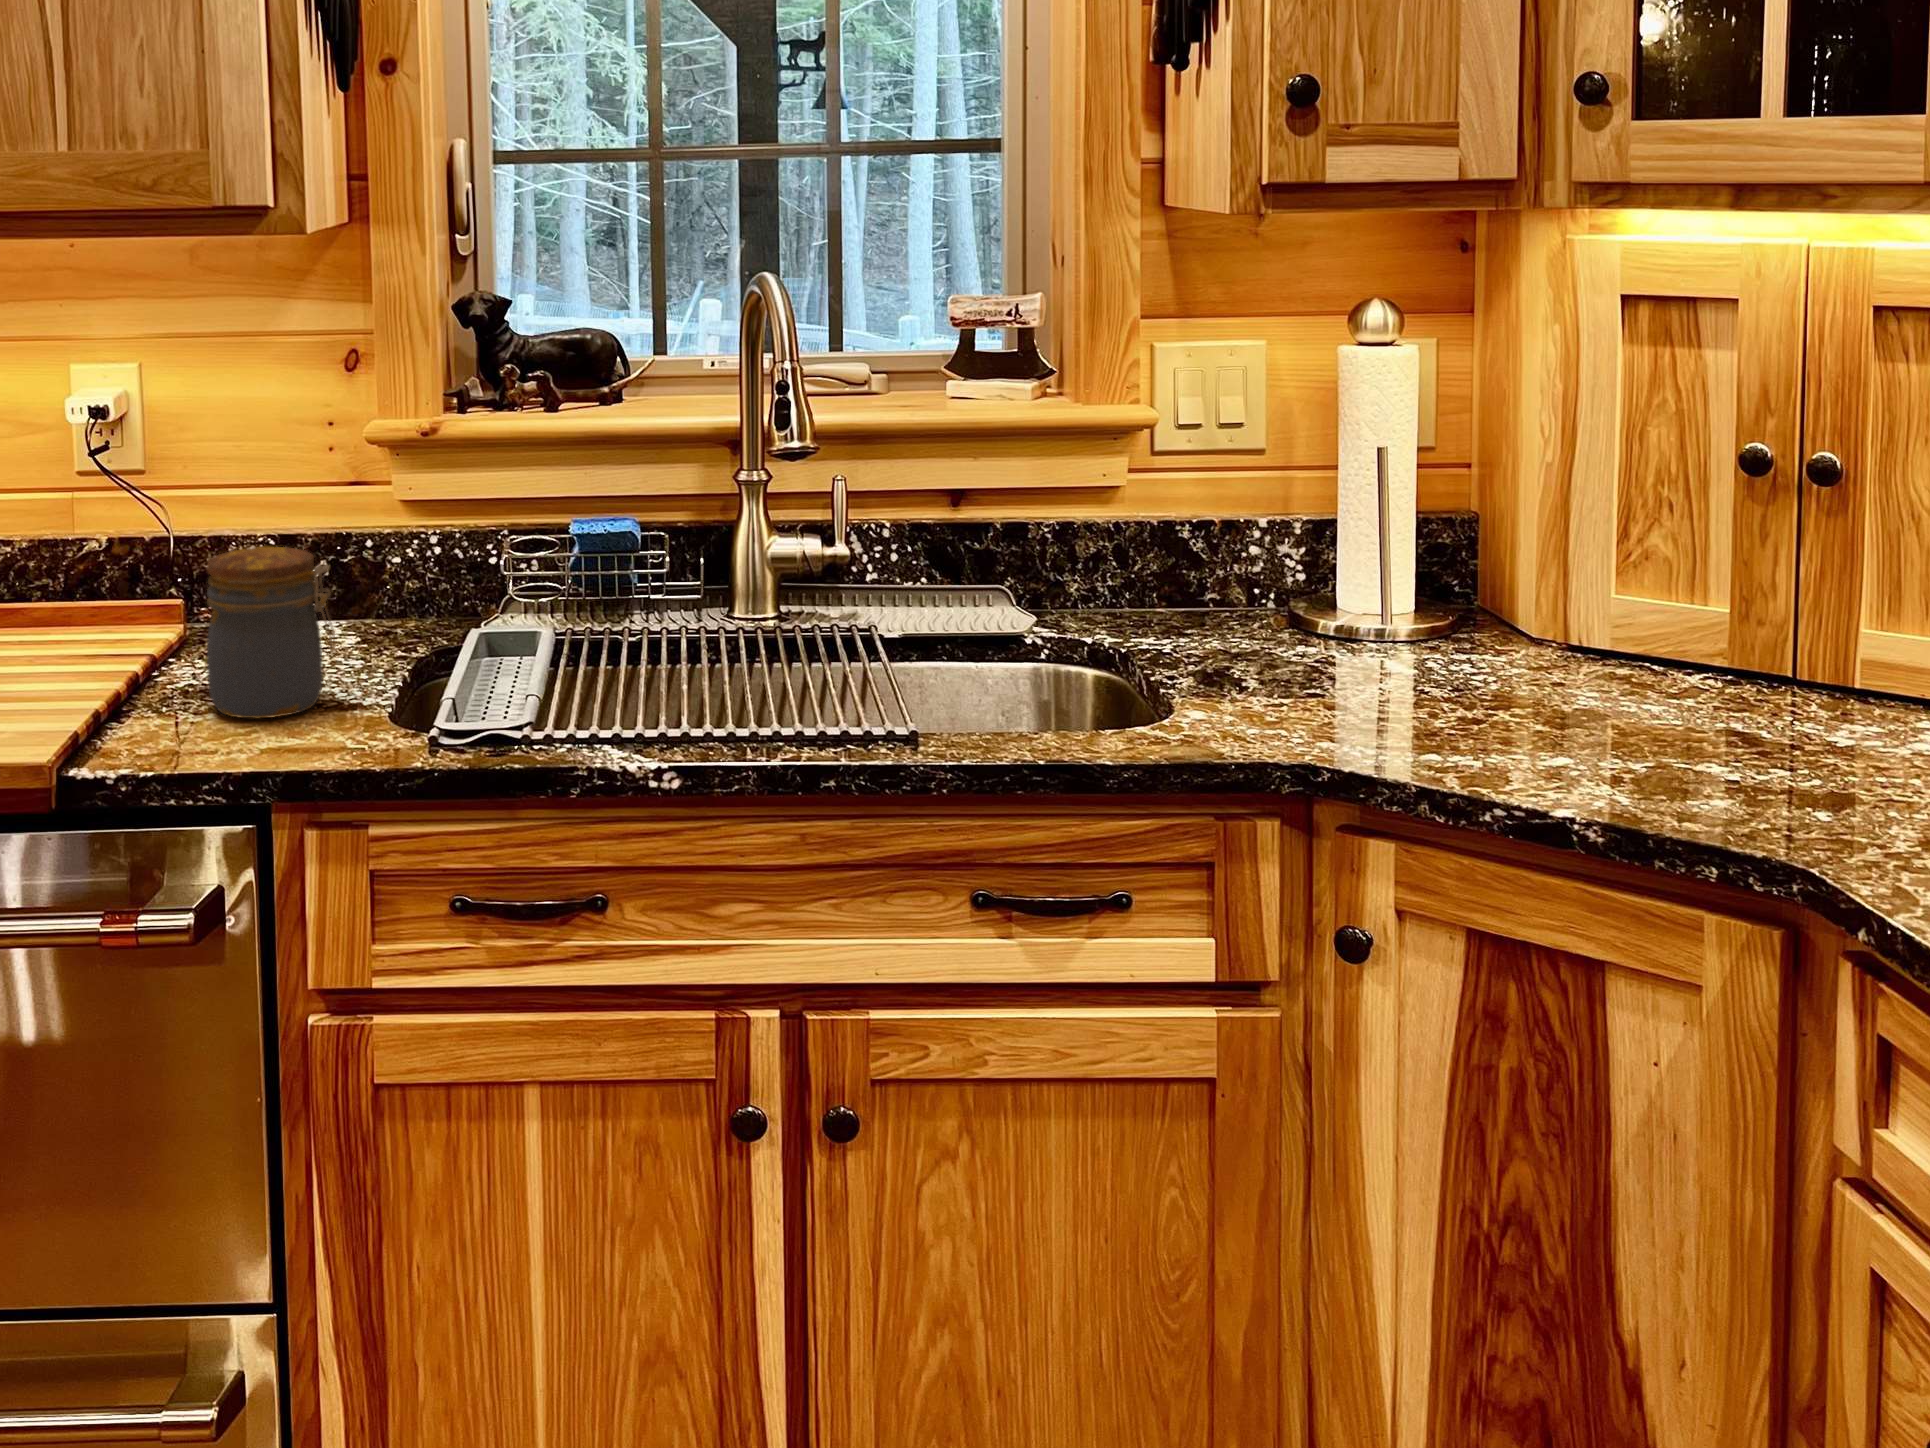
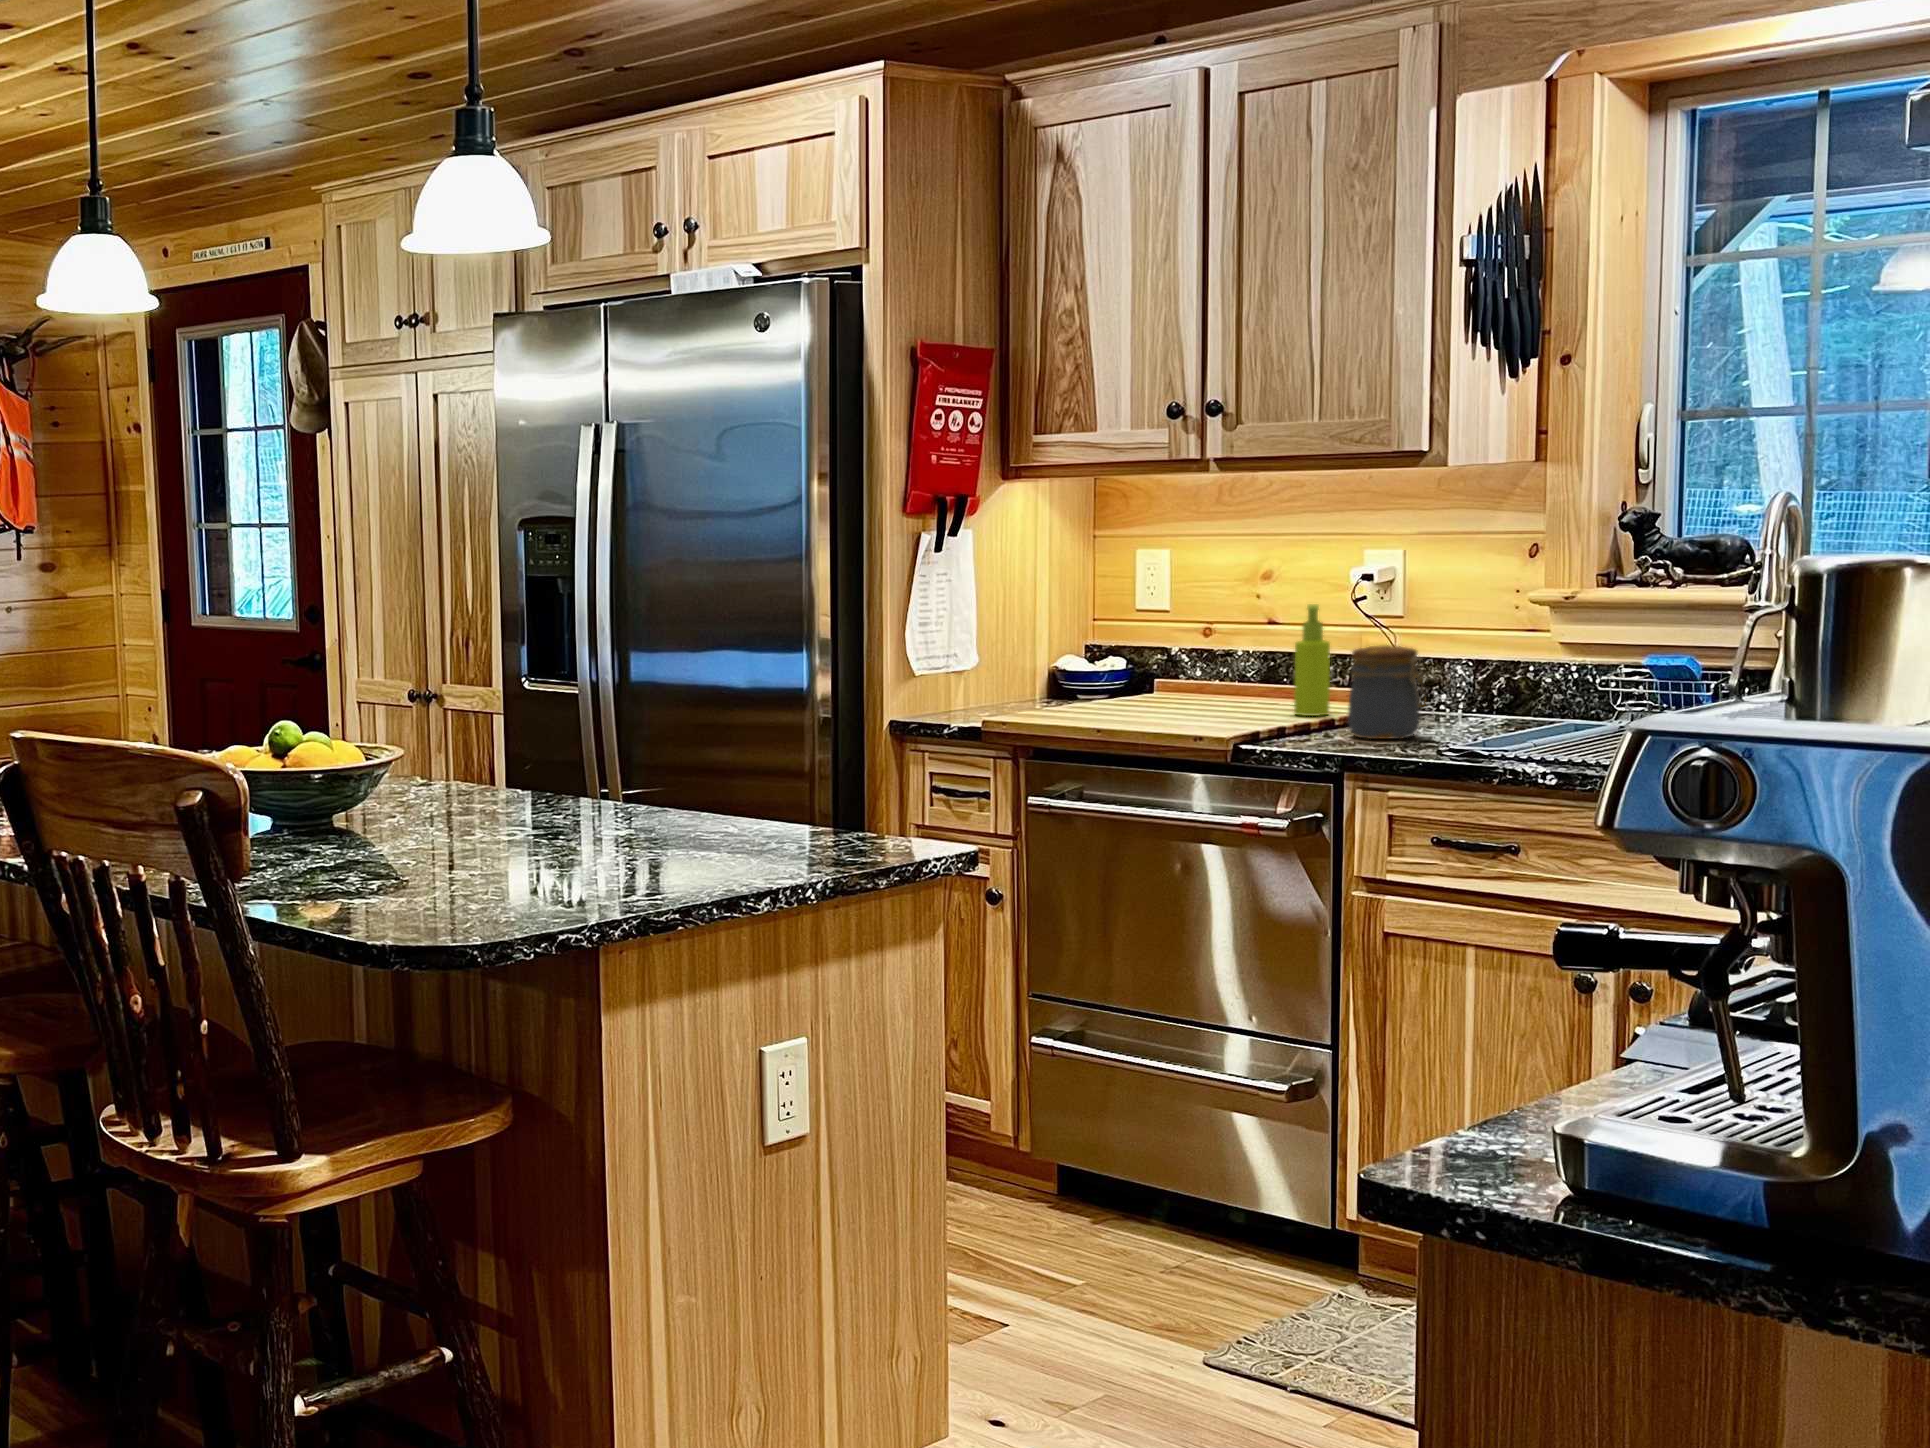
soap dispenser: none [26,468,91,664] -> present [1294,604,1330,716]

